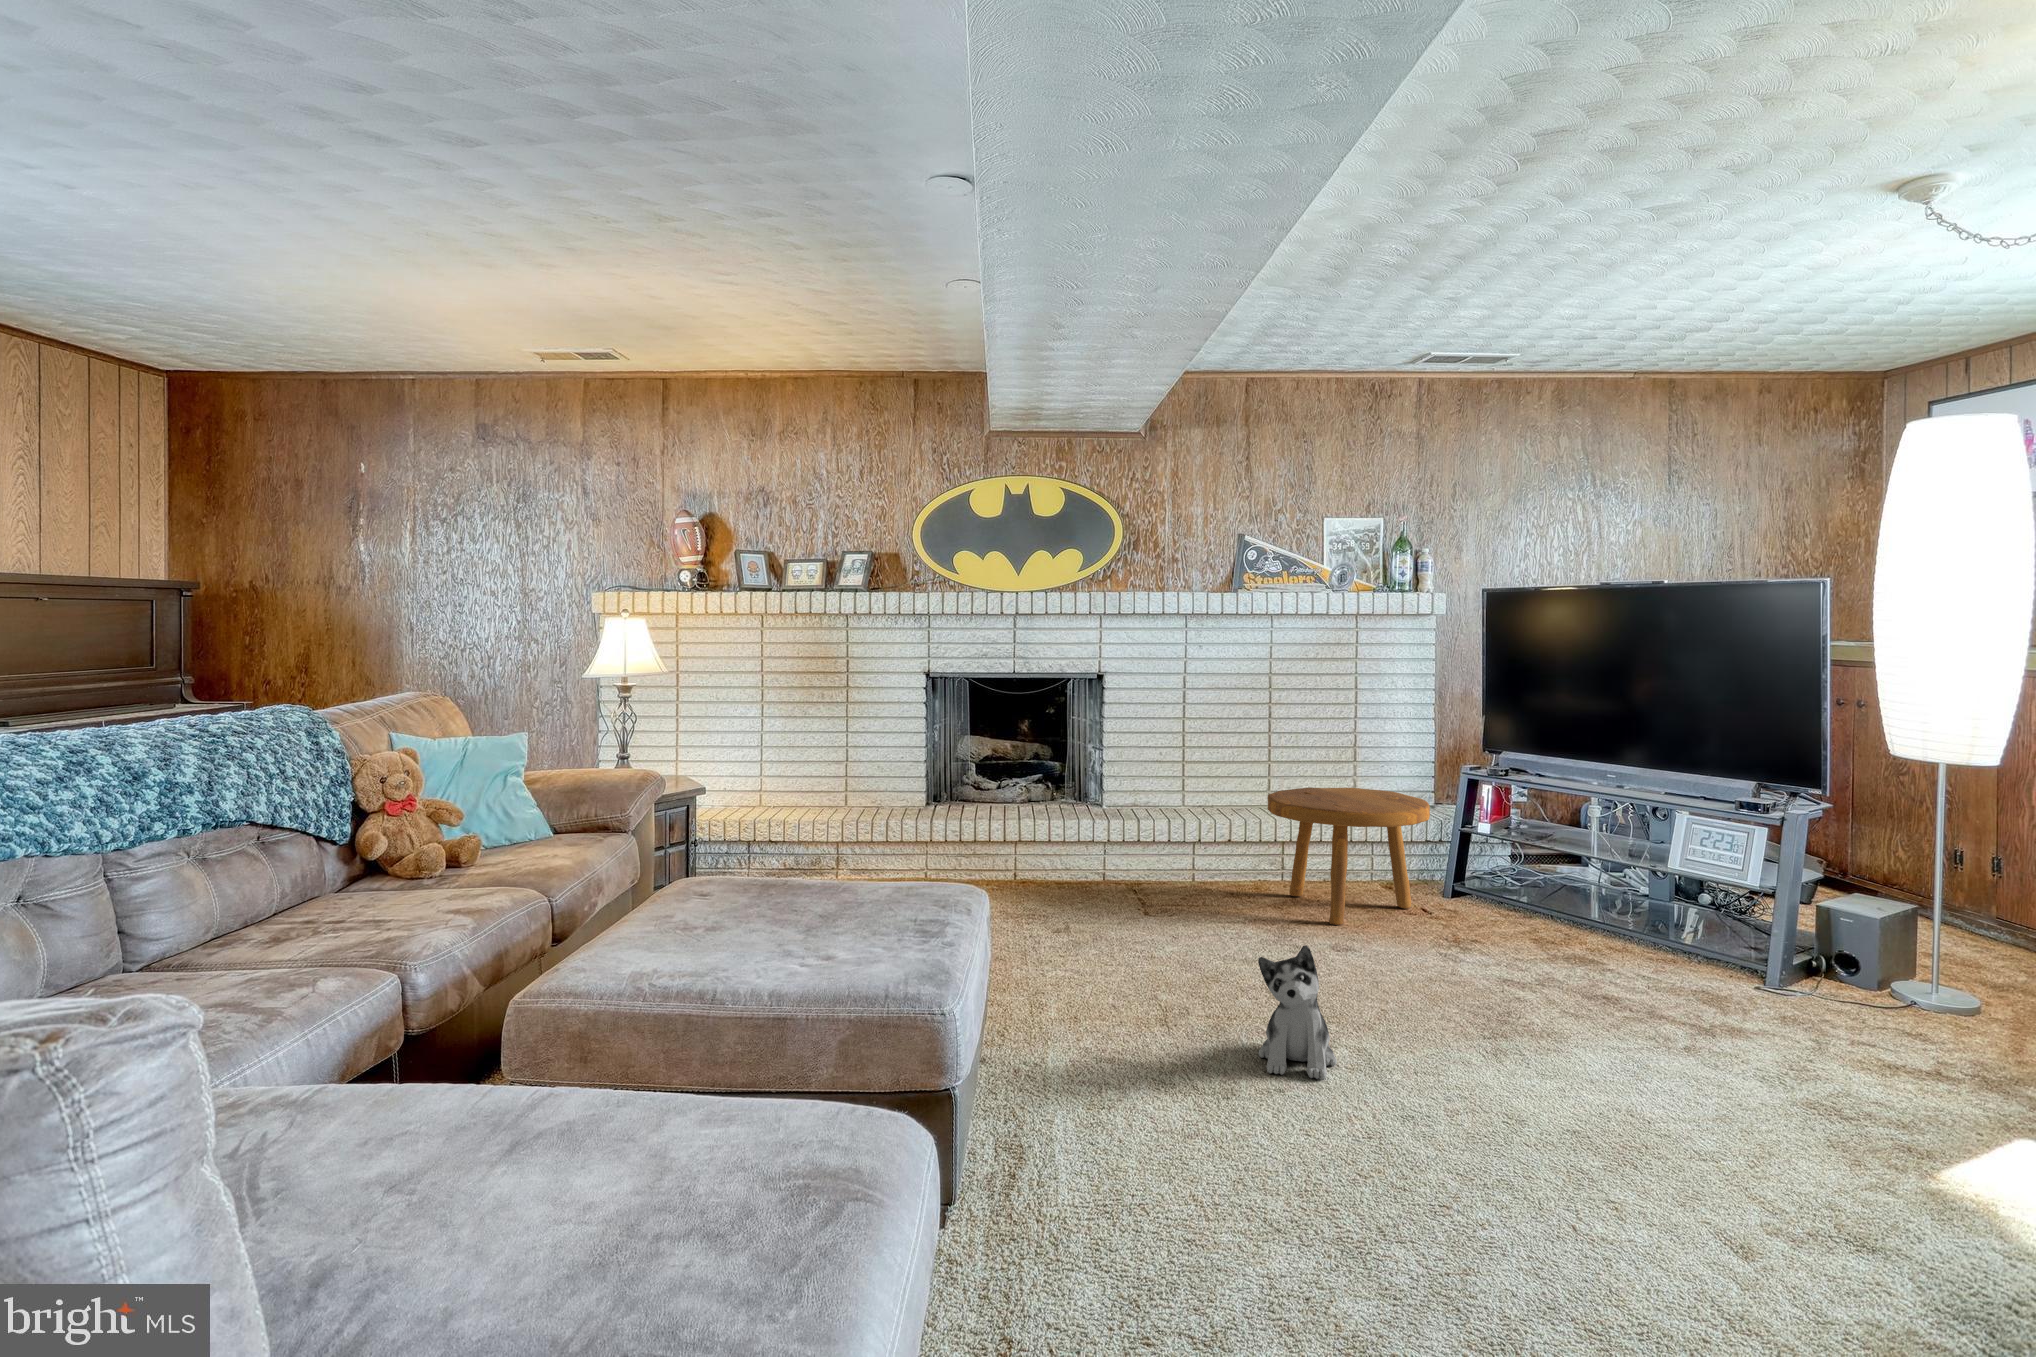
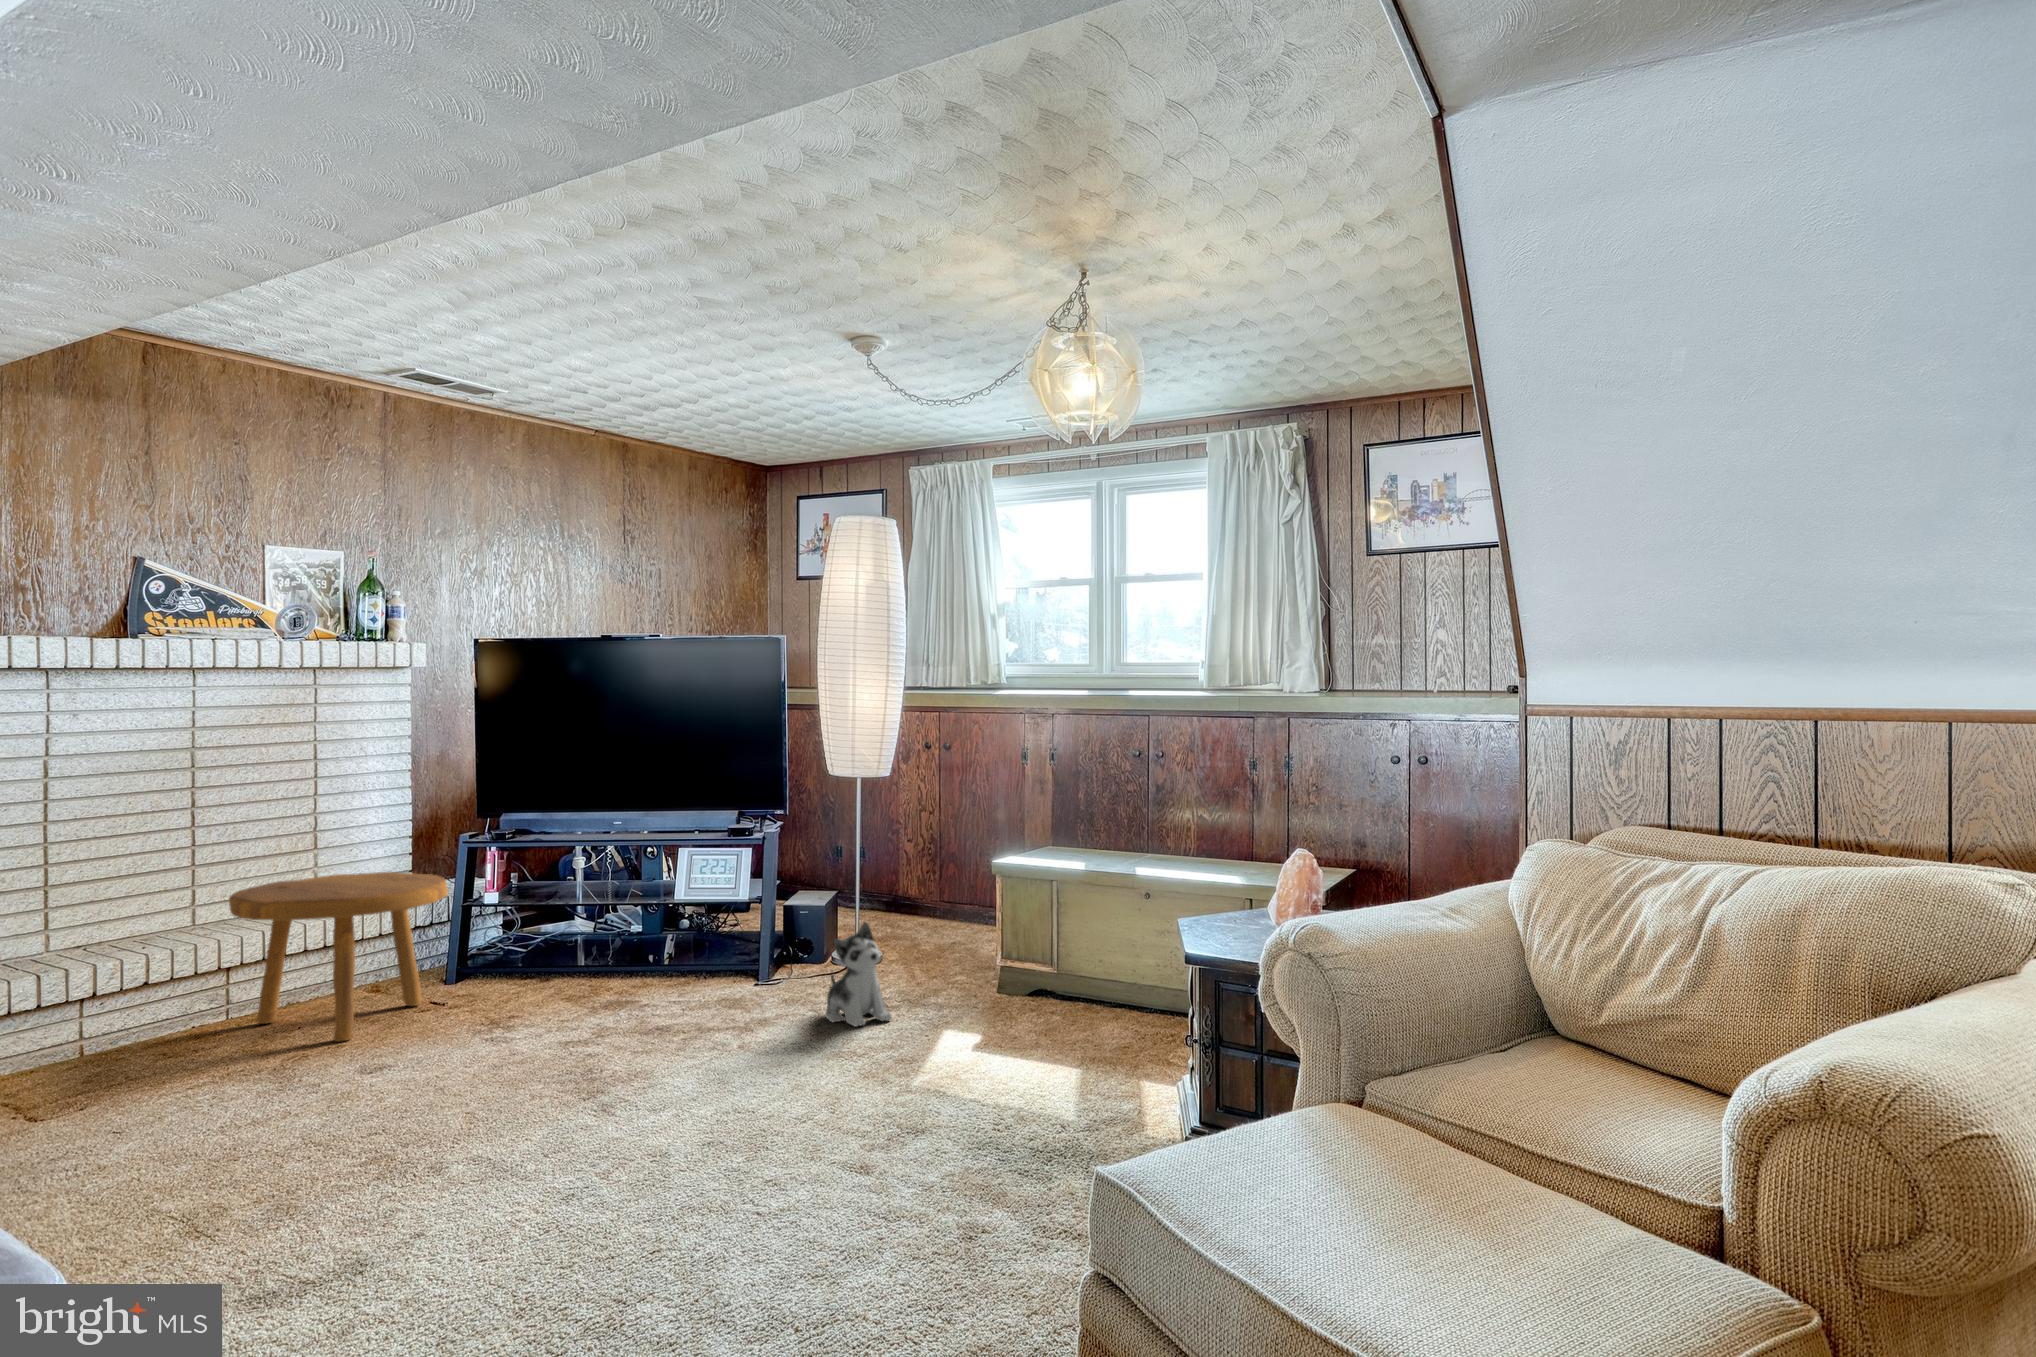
plush toy: present [1258,945,1337,1079] -> present [825,922,892,1027]

